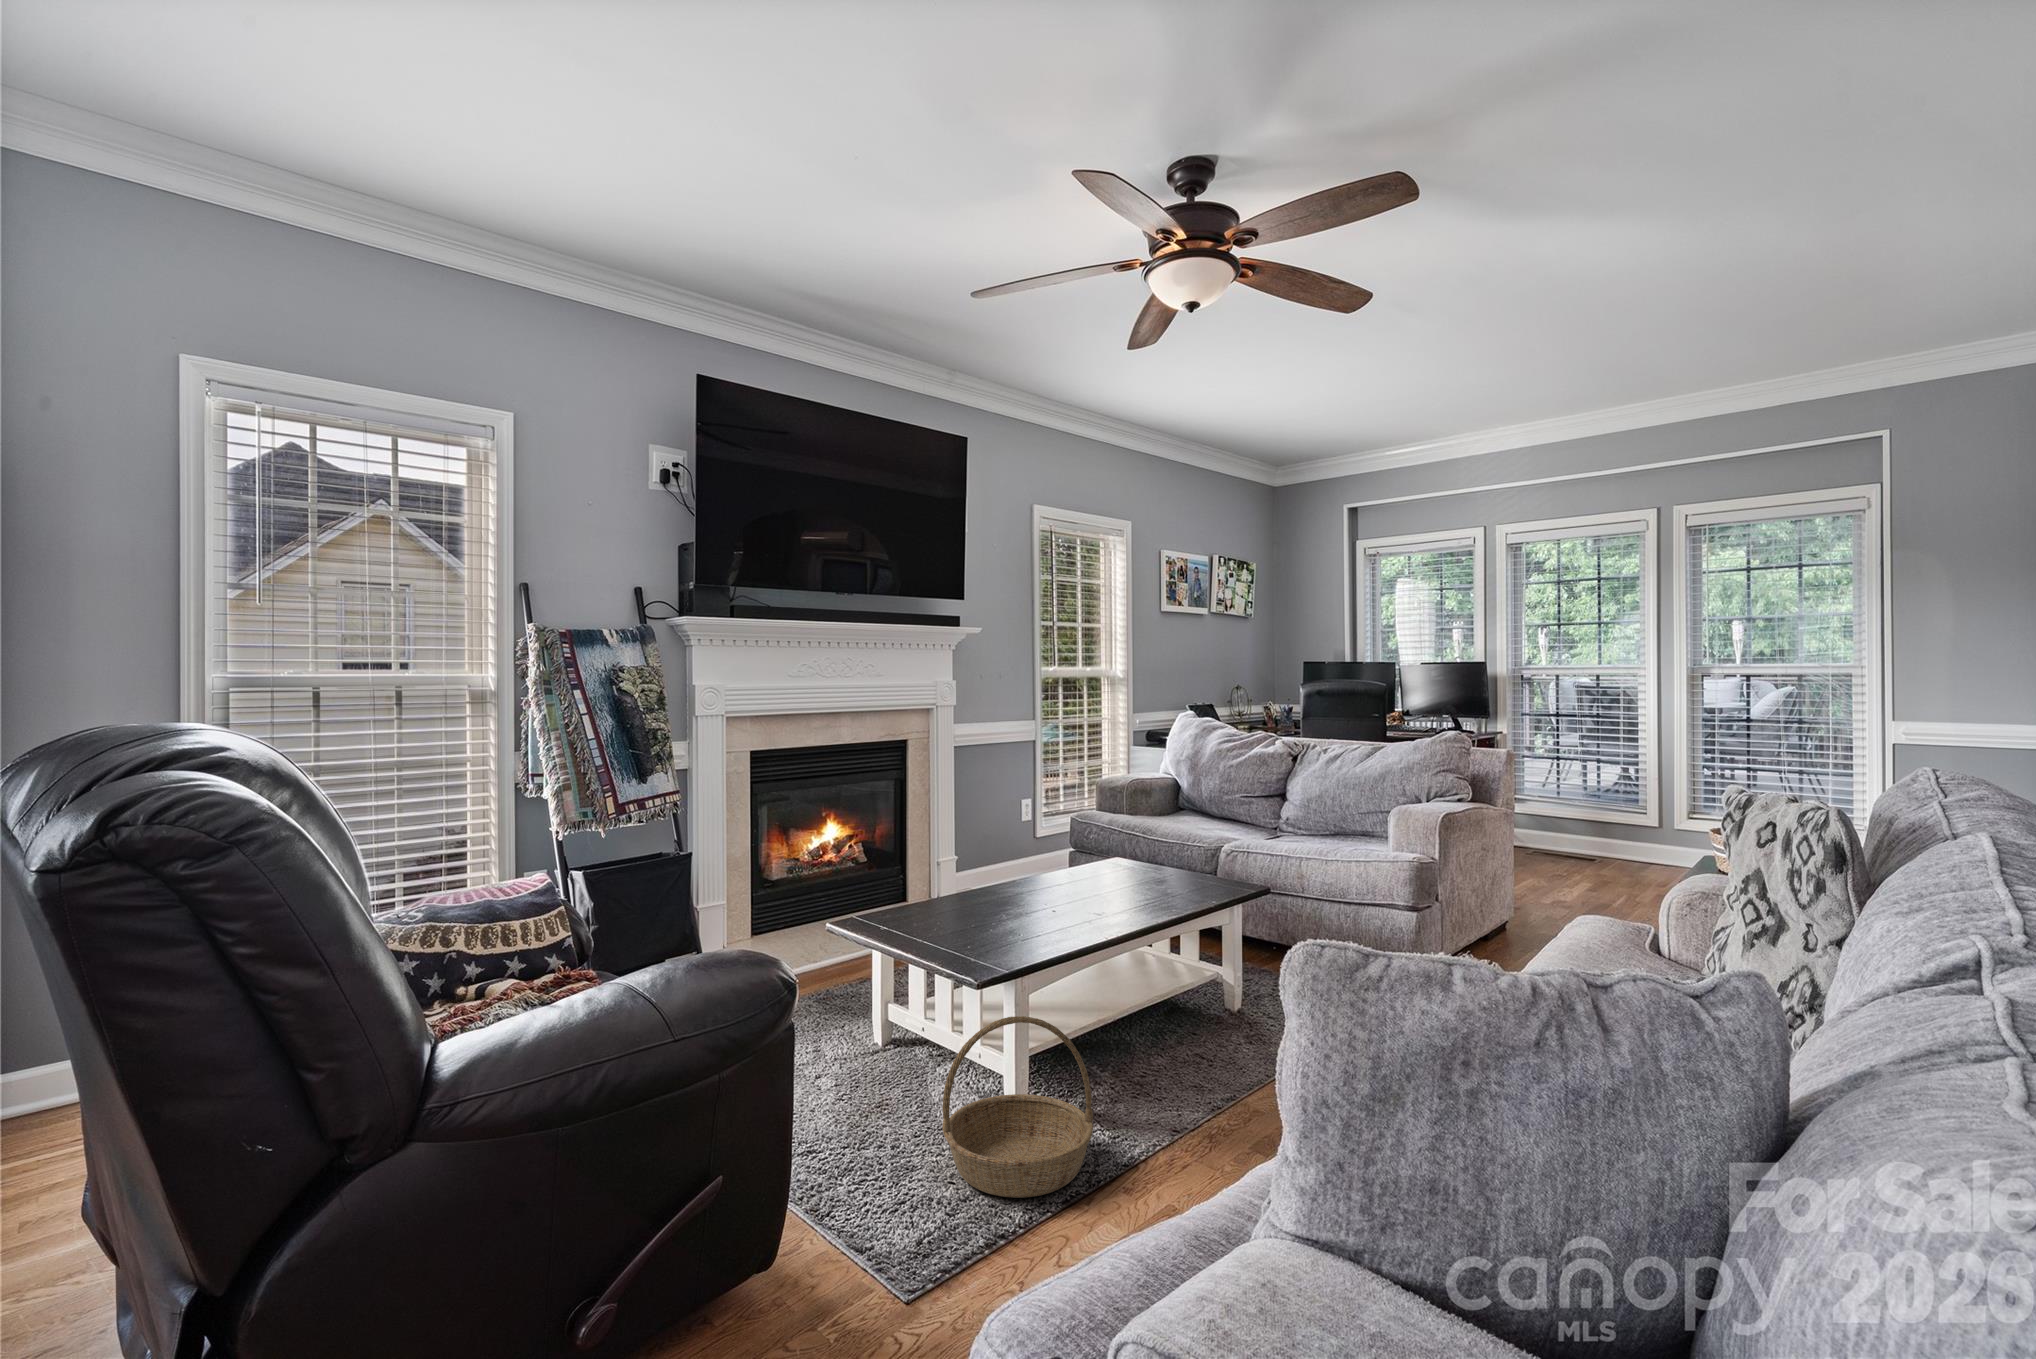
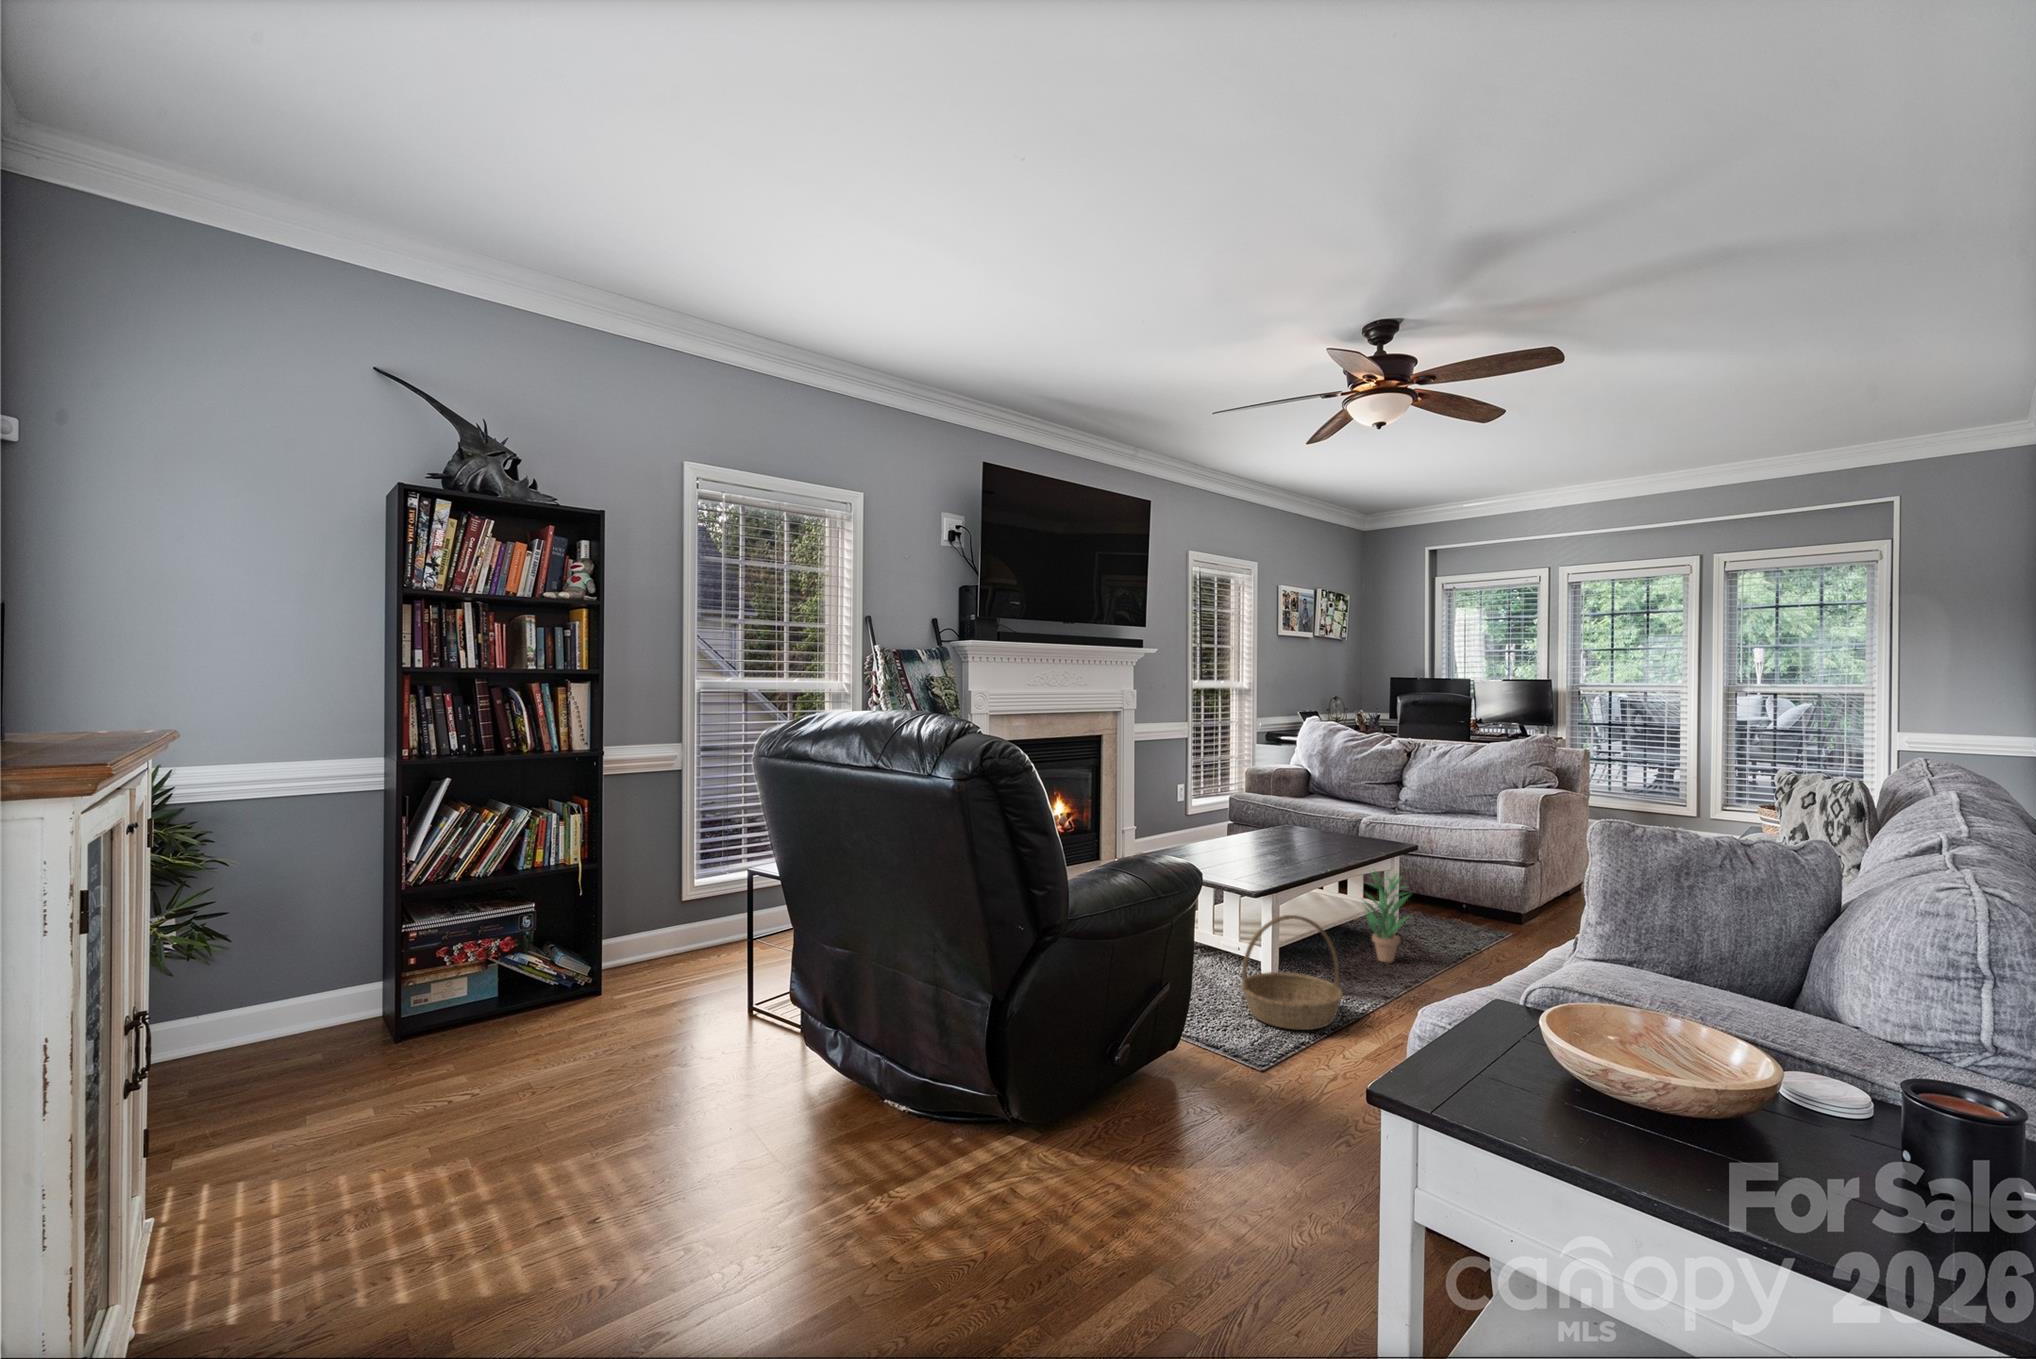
potted plant: none [1169,925,1241,1059] -> present [1365,871,1408,963]

